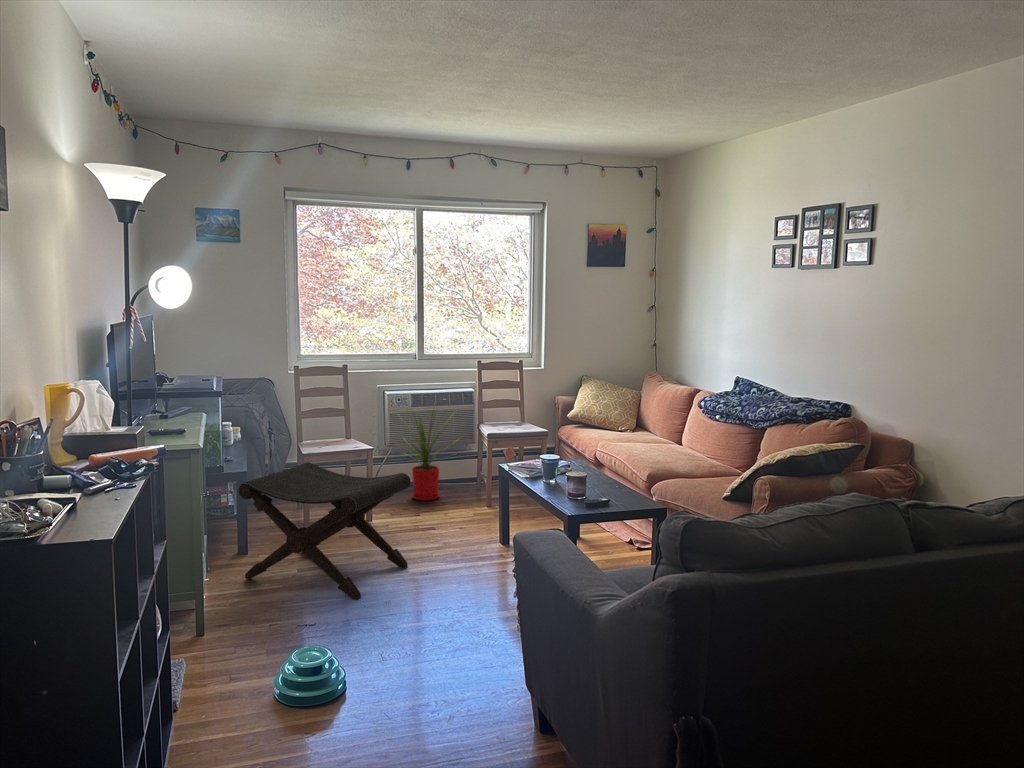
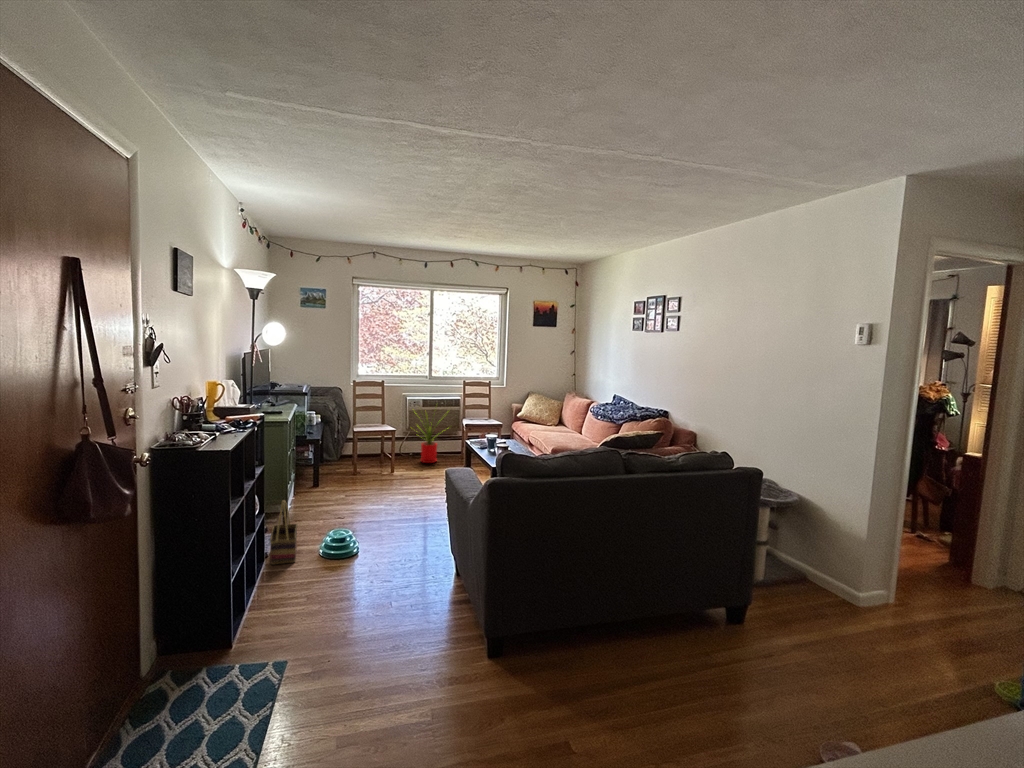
footstool: present [239,462,411,600] -> none [312,435,410,511]
basket: none [184,604,235,731] -> present [270,500,297,565]

